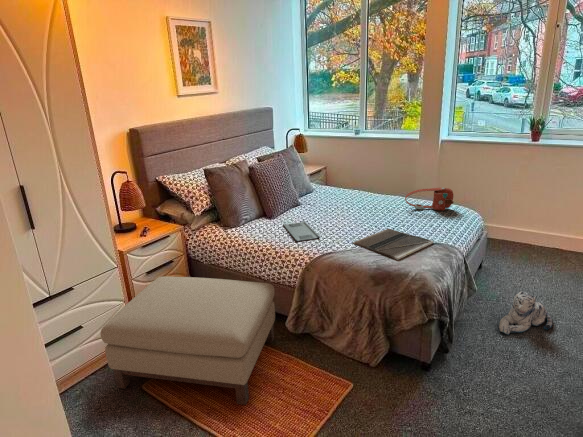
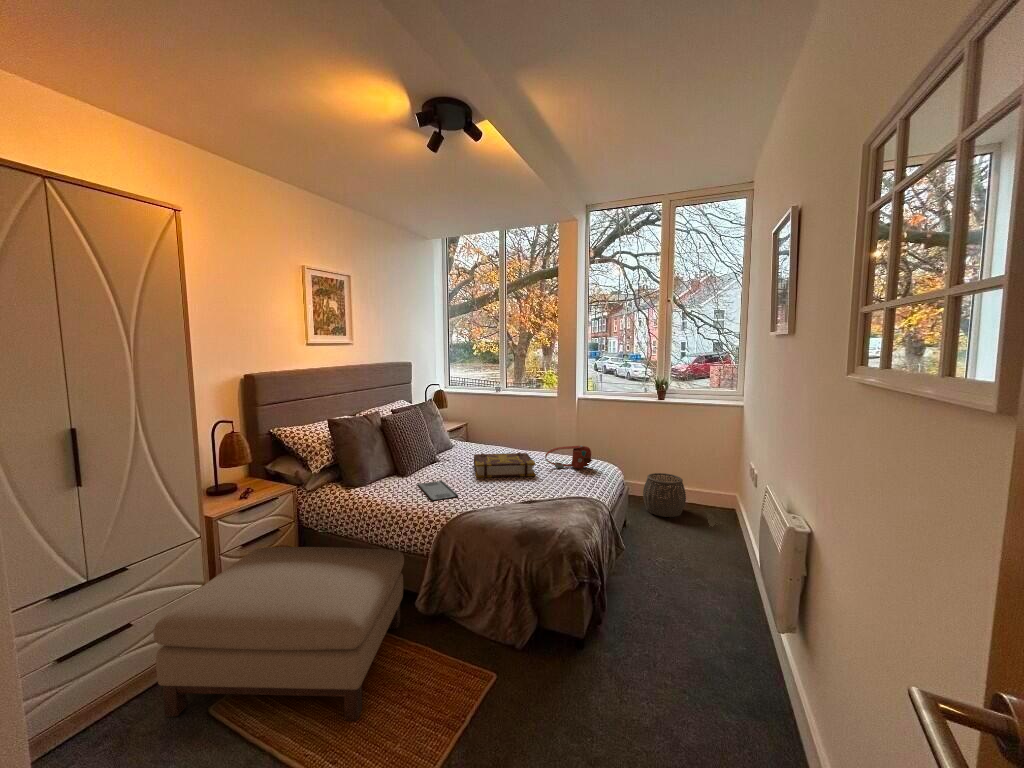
book: none [335,194,394,219] -> present [474,452,535,478]
woven basket: none [508,213,557,258] -> present [643,473,686,517]
laptop: present [353,229,434,260] -> none [494,486,577,517]
plush toy: present [499,291,552,335] -> none [648,549,698,599]

